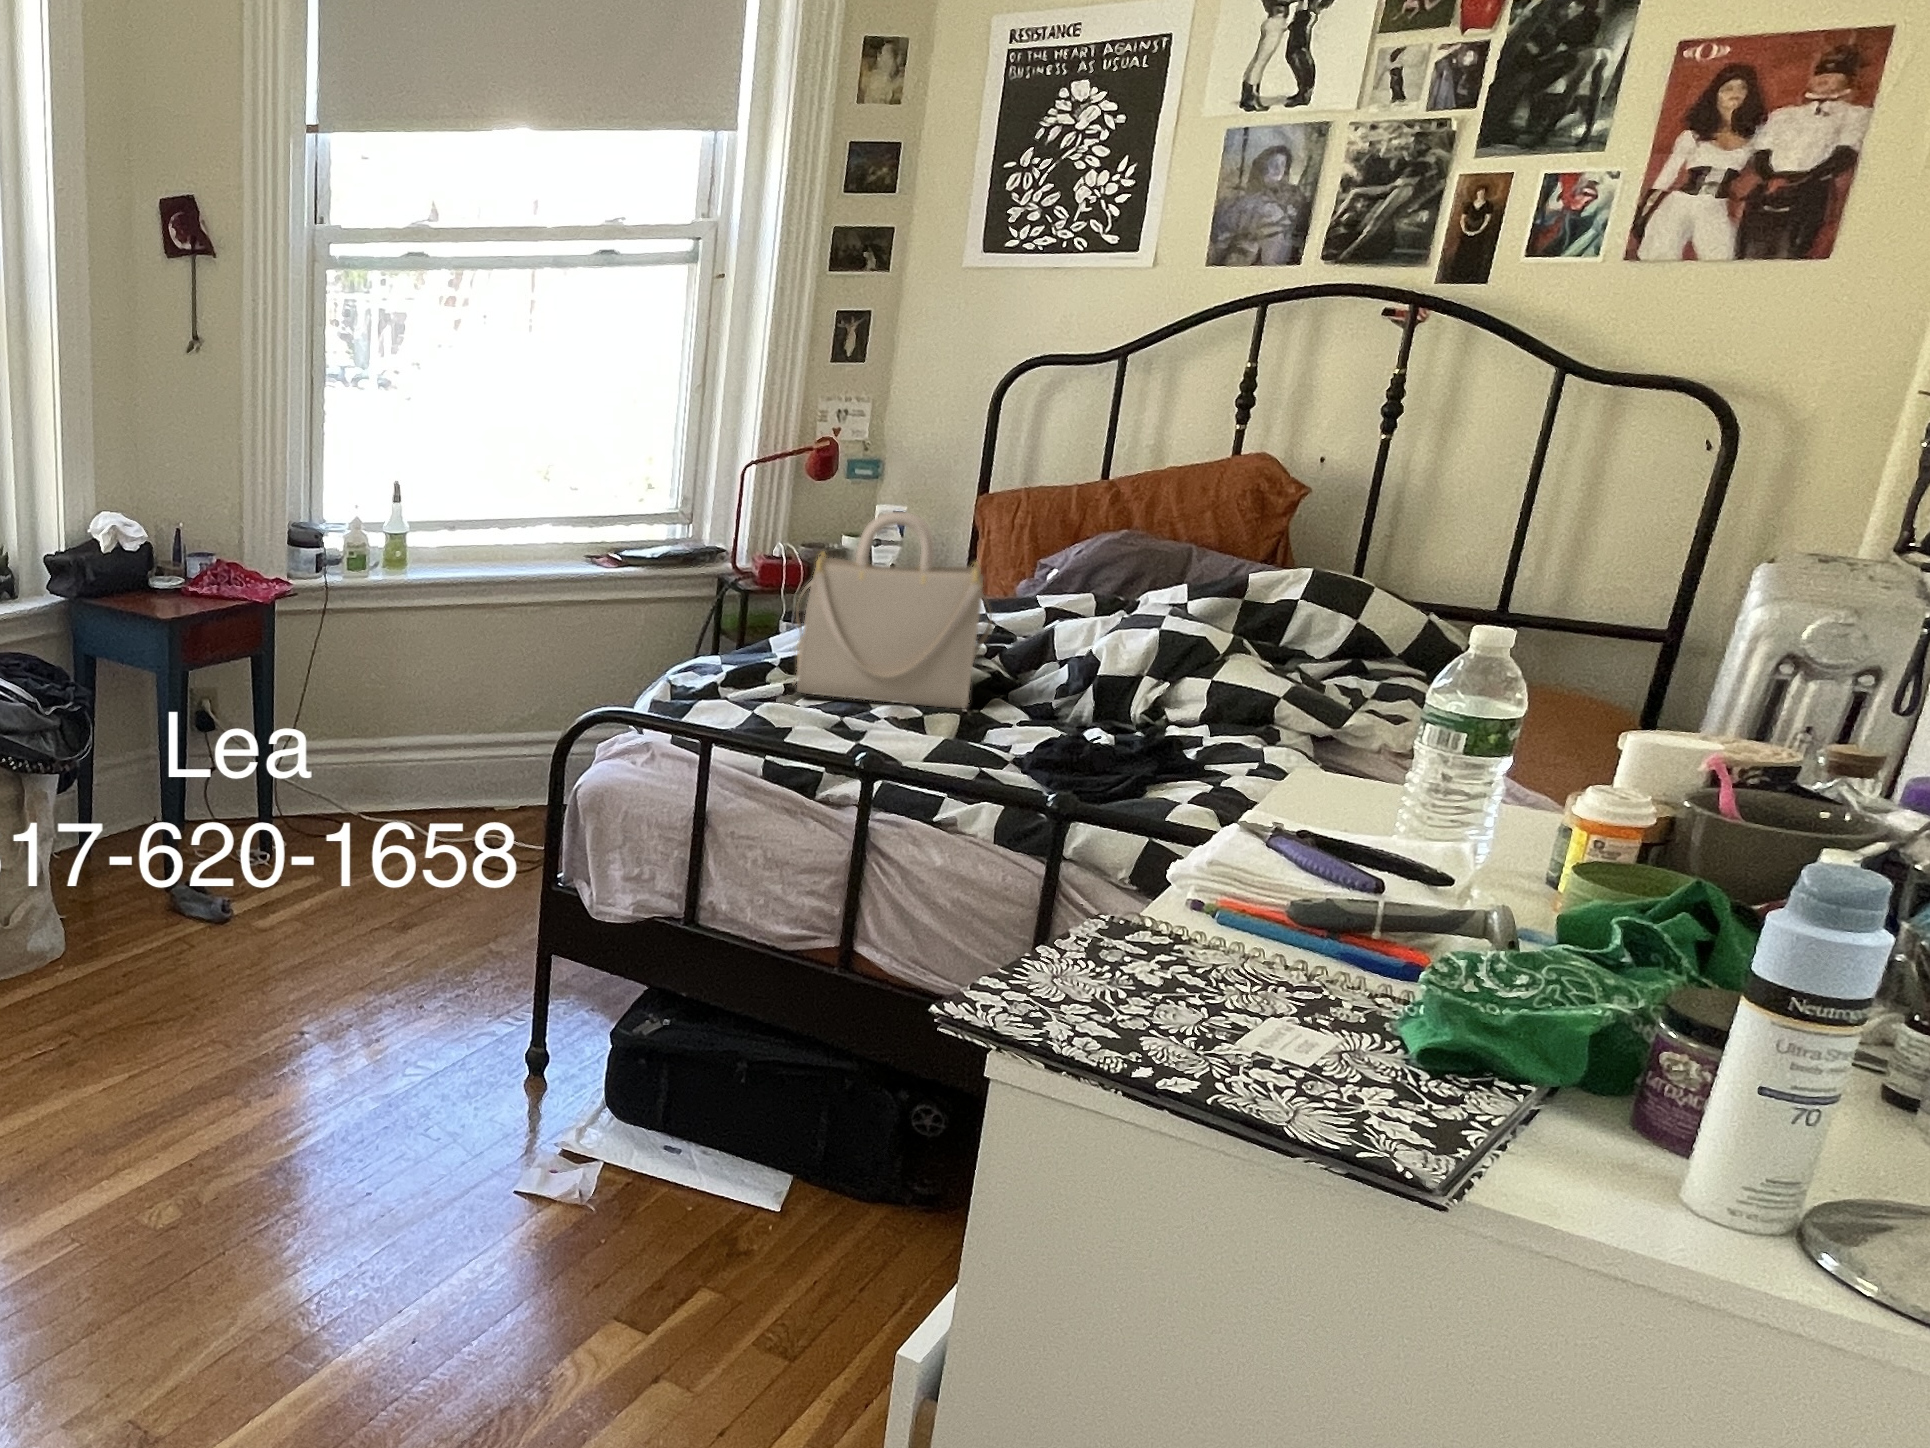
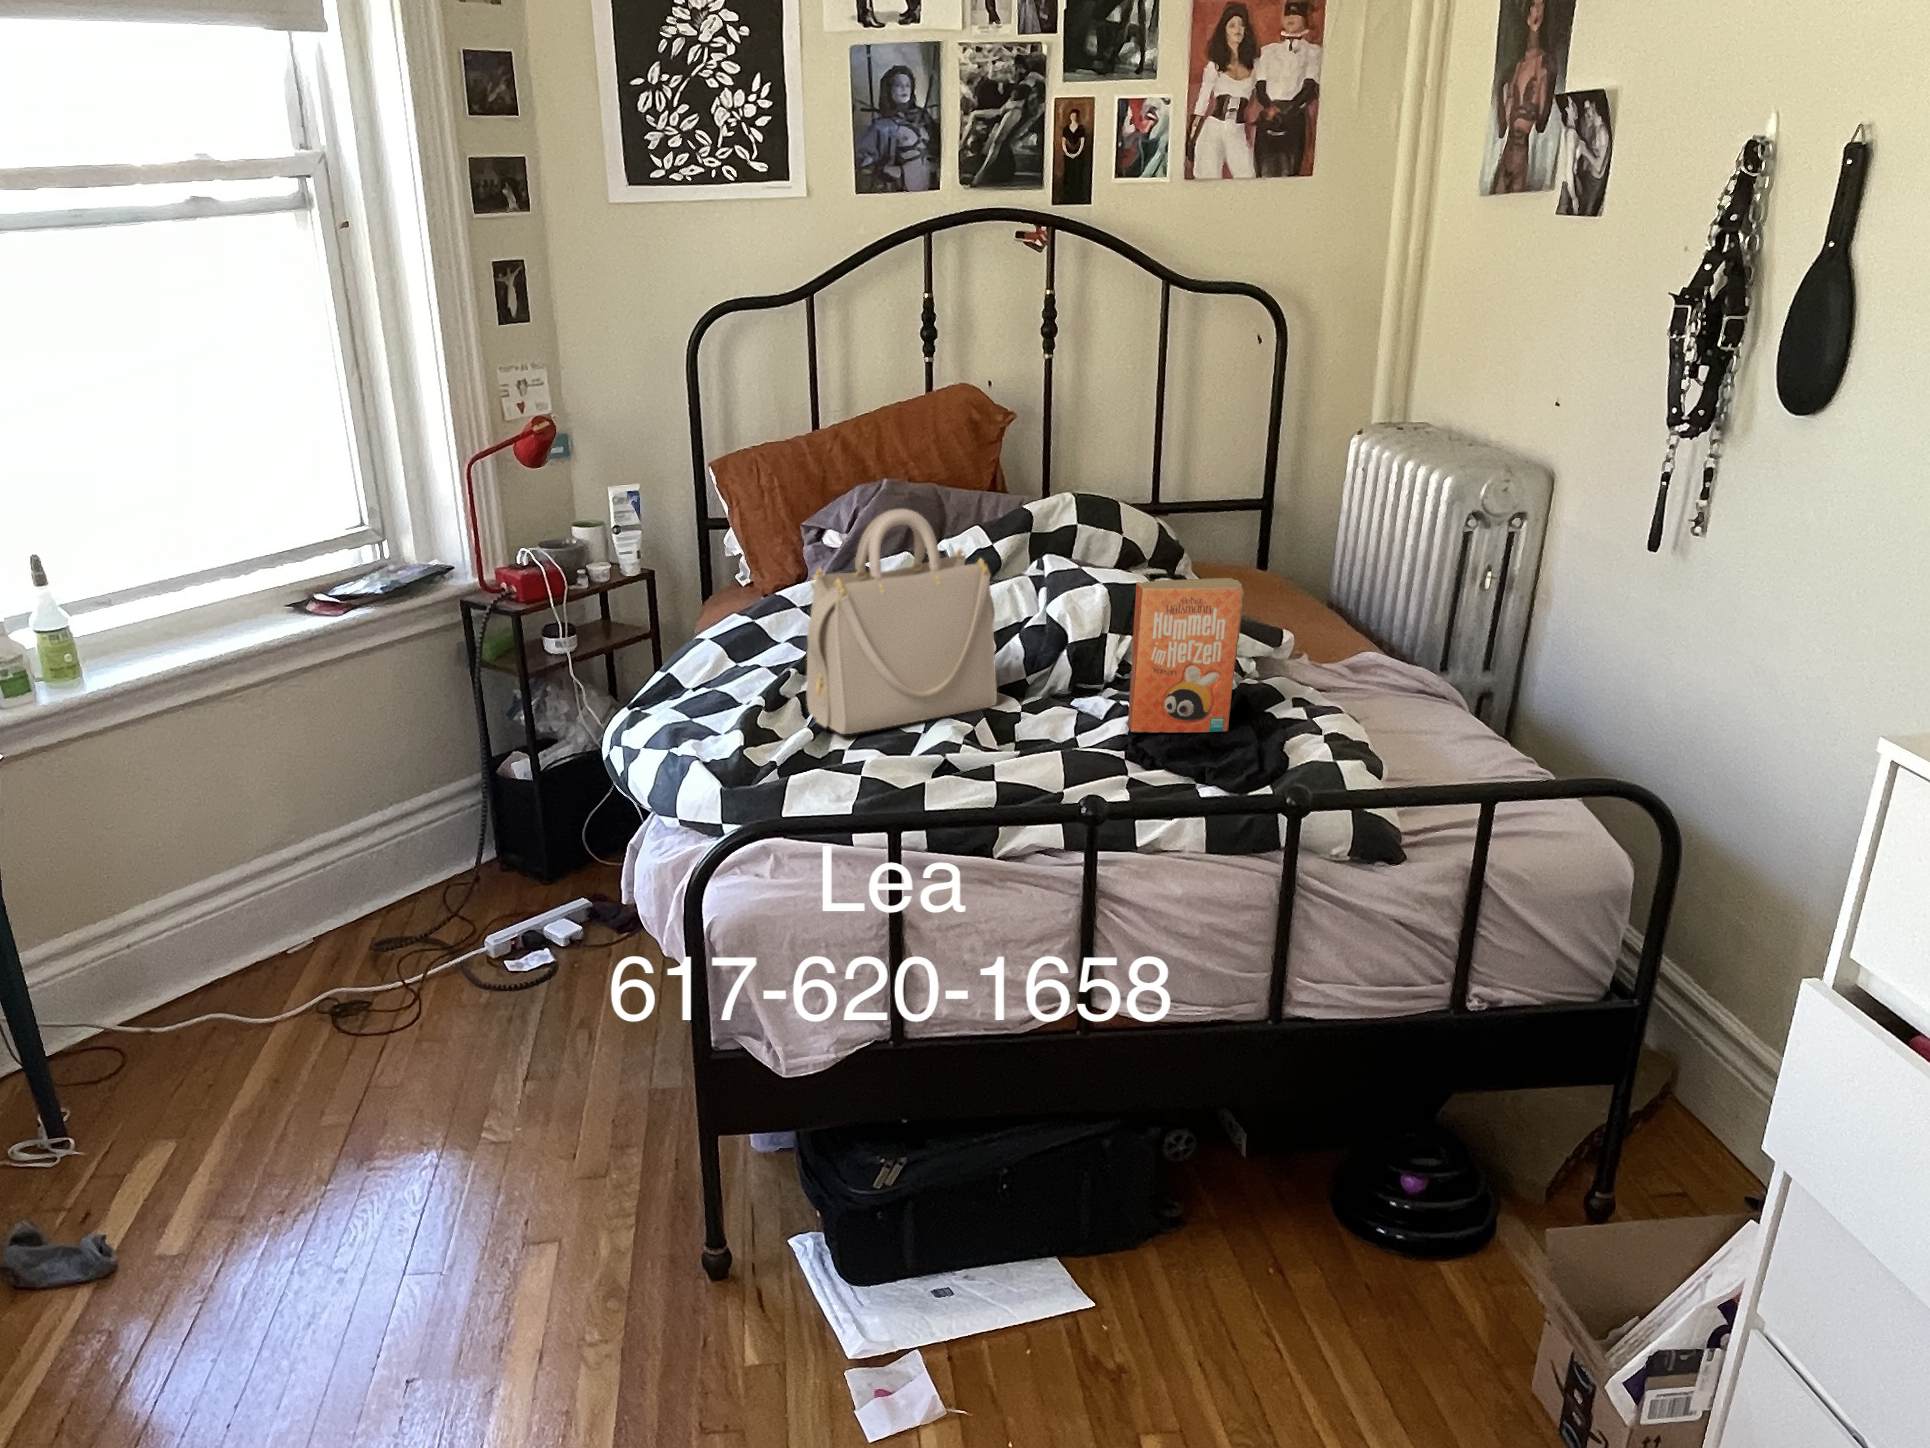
paperback book: none [974,607,1222,796] -> present [1127,578,1245,733]

